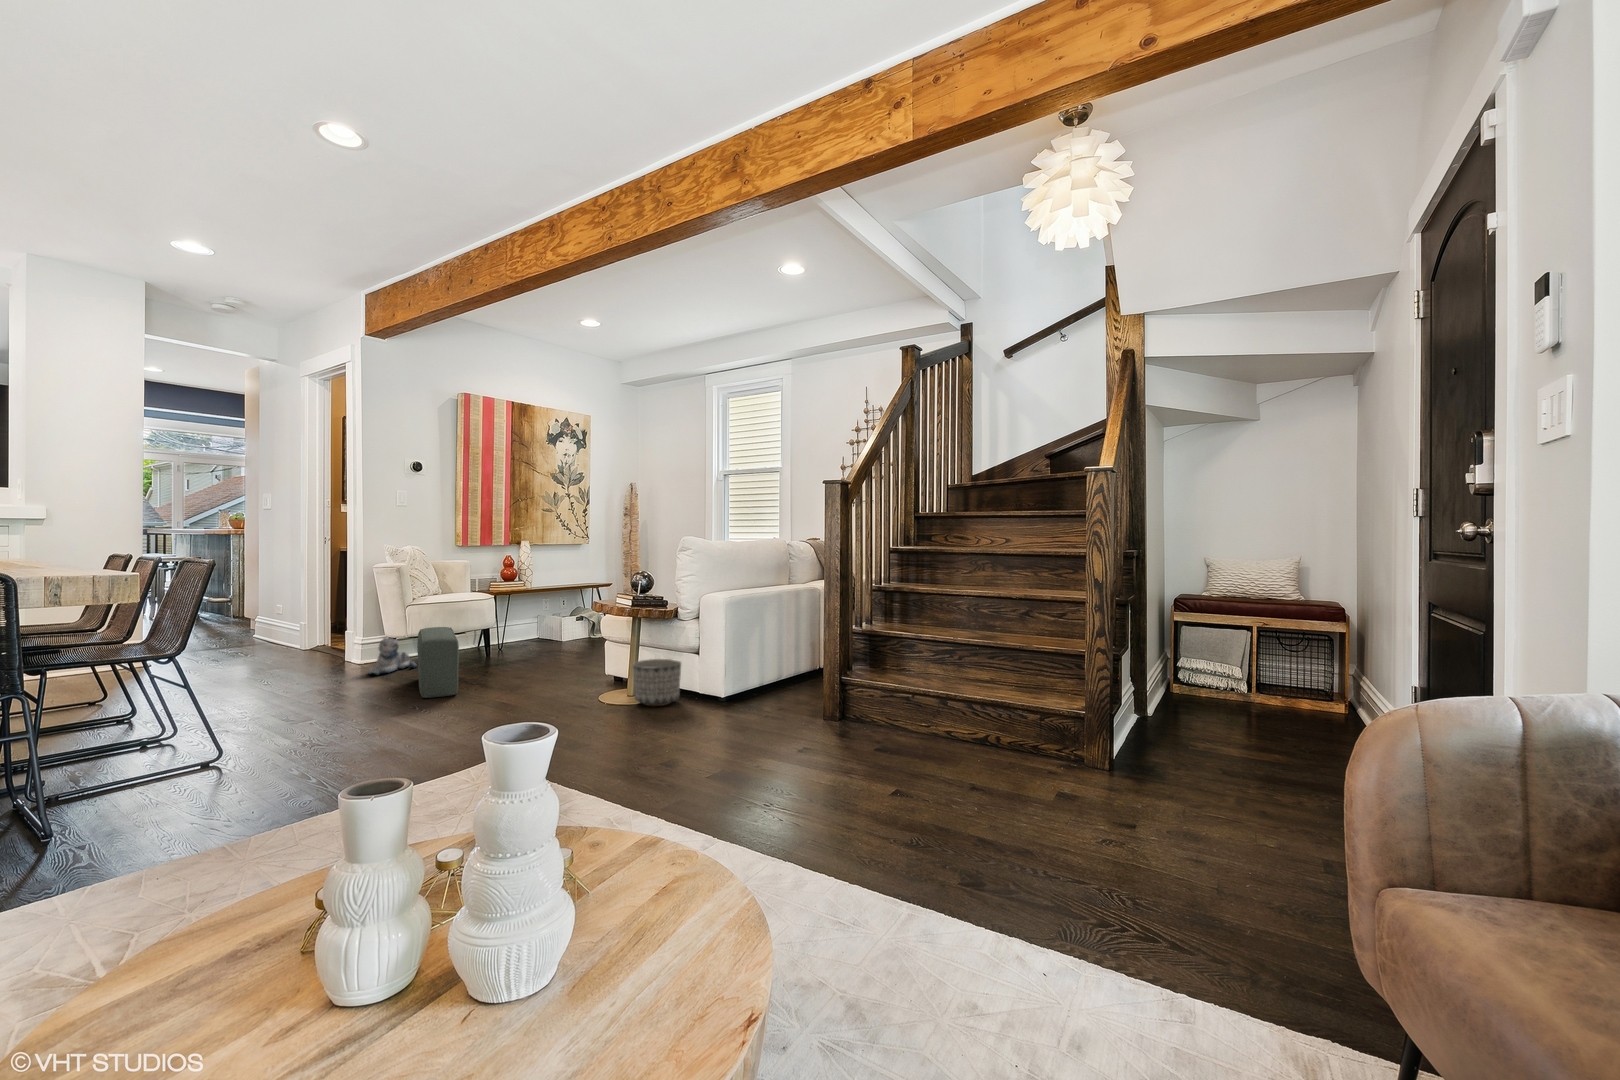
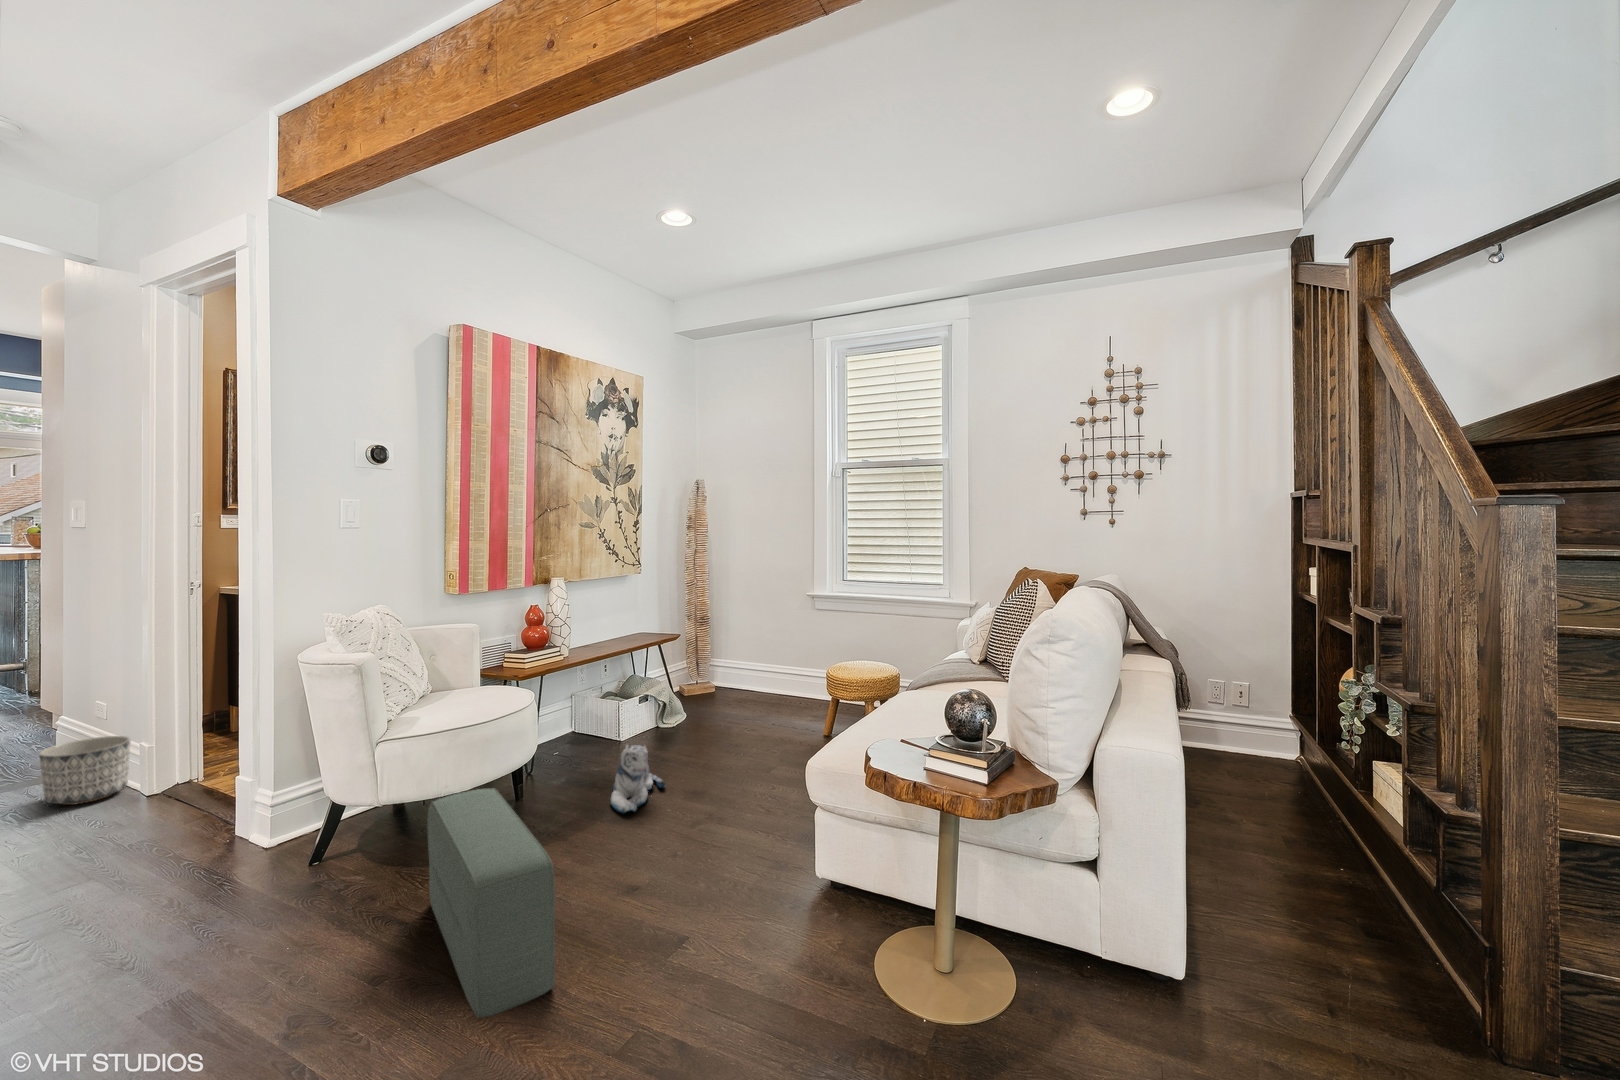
plush toy: present [369,638,416,674] -> present [610,745,665,813]
planter: present [633,659,681,706] -> present [39,736,130,805]

